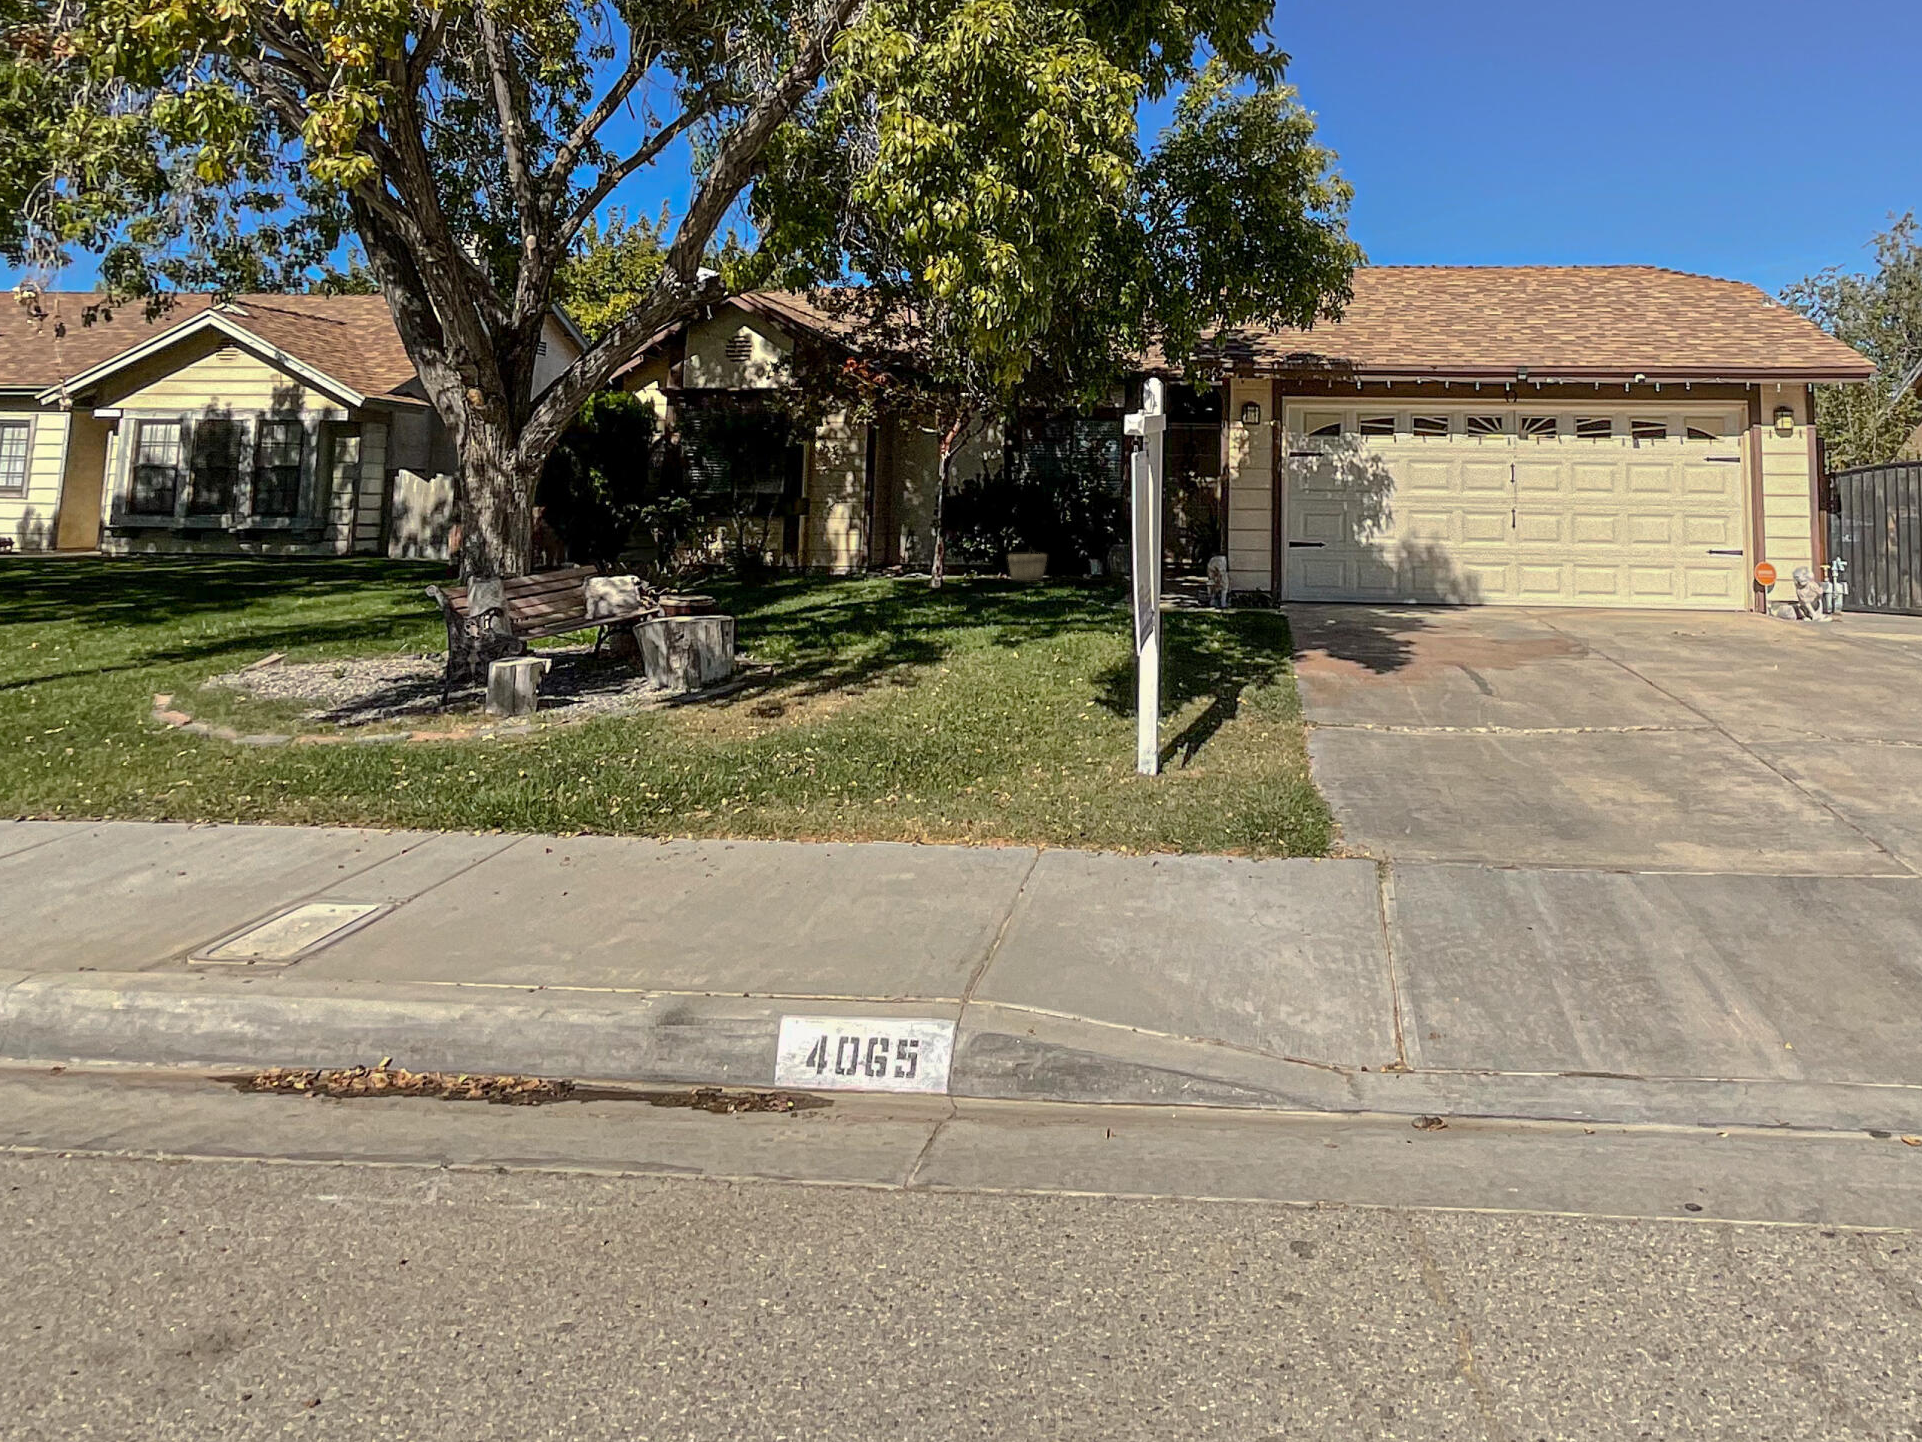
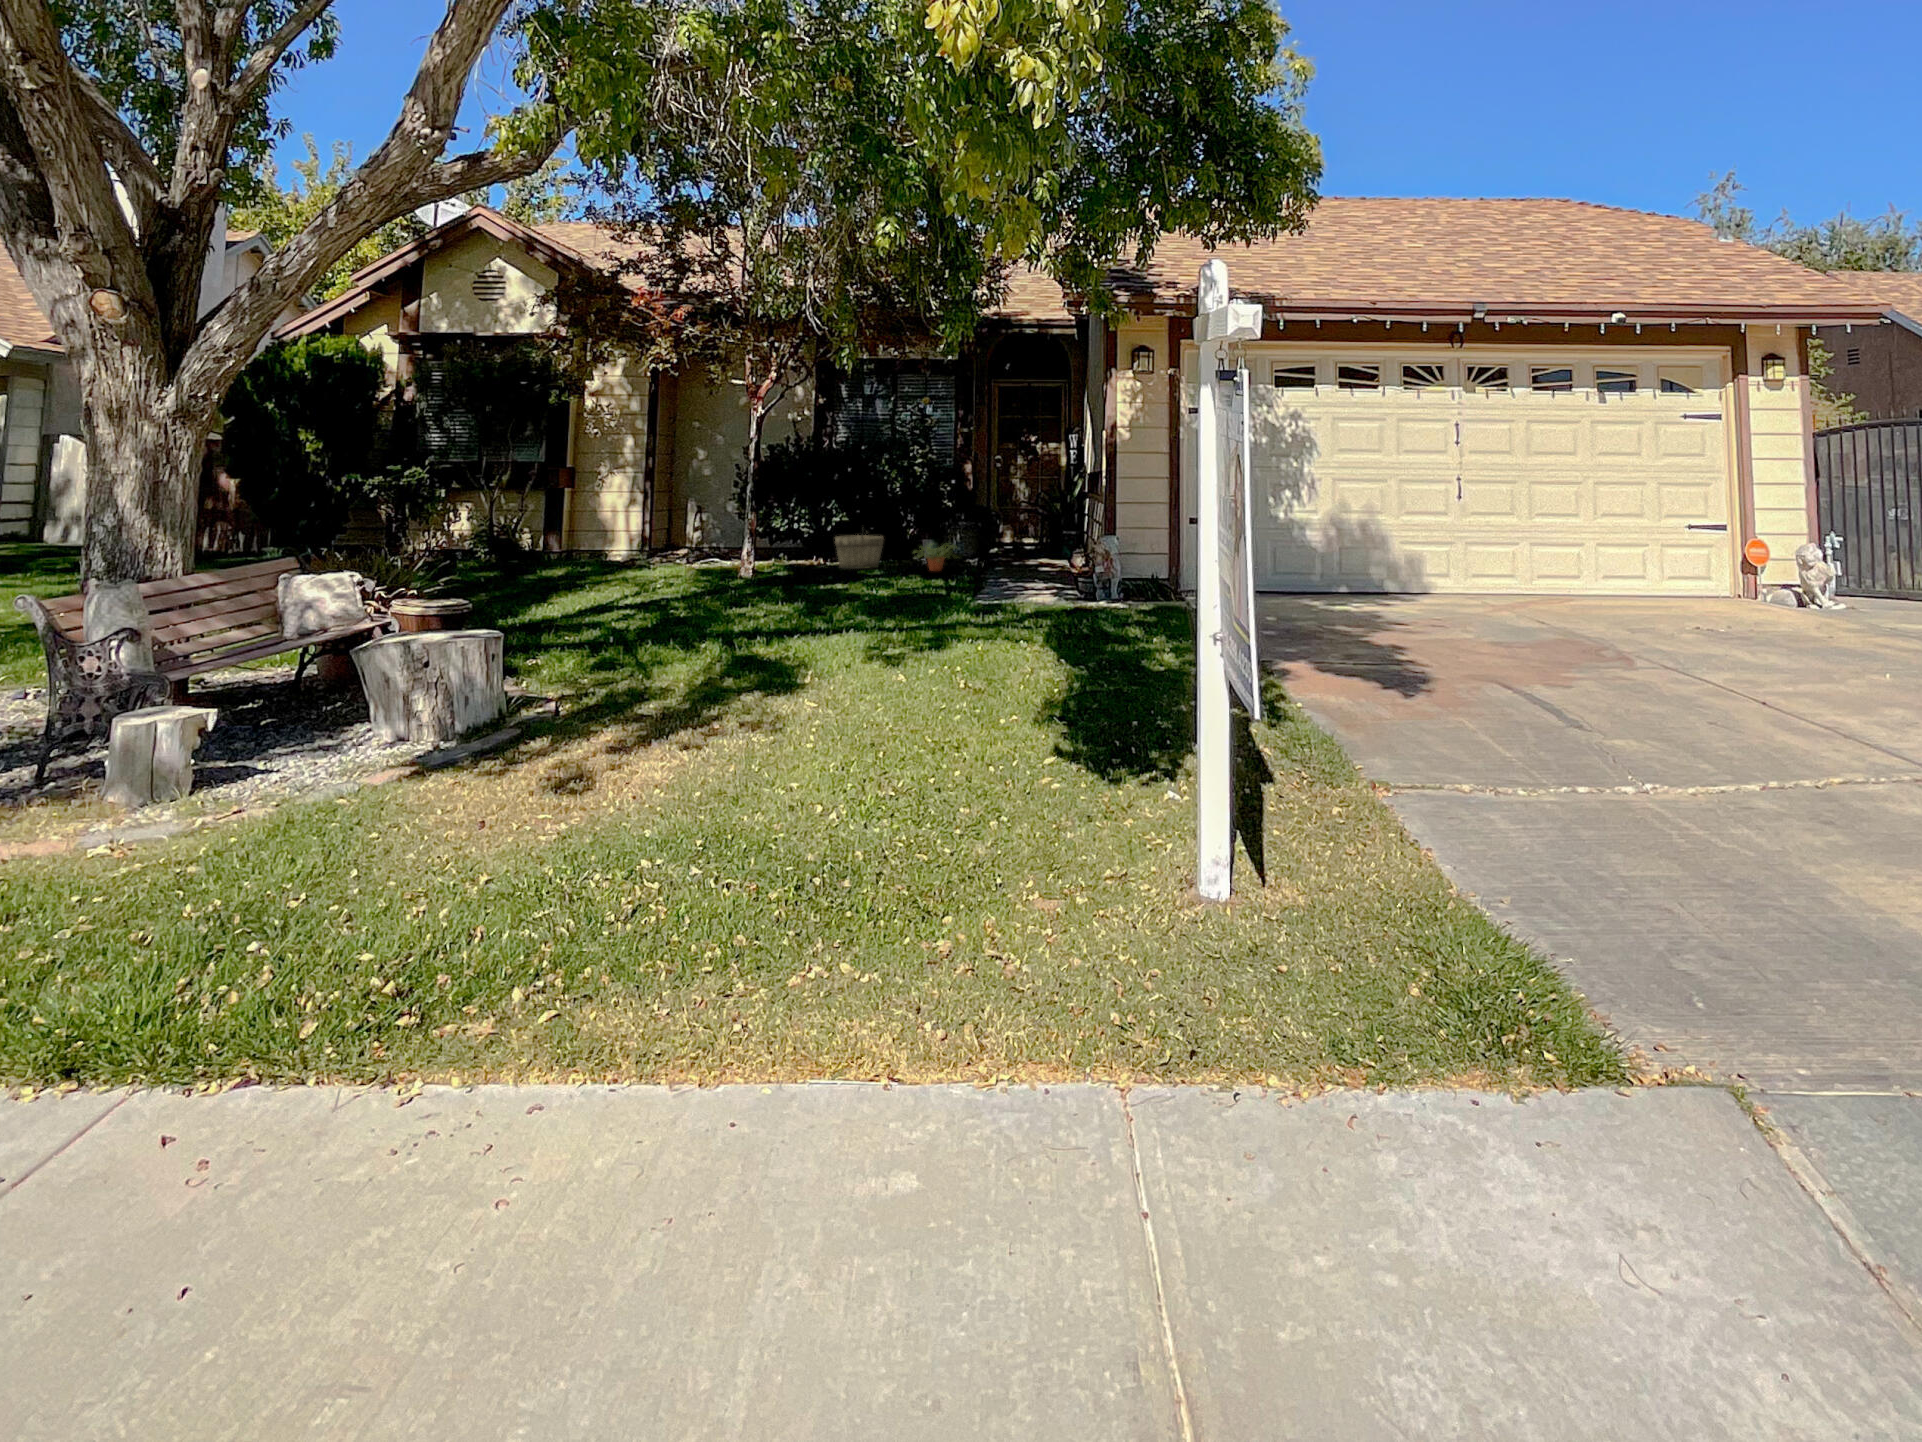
potted plant: none [1068,560,1108,583] -> present [917,544,959,571]

